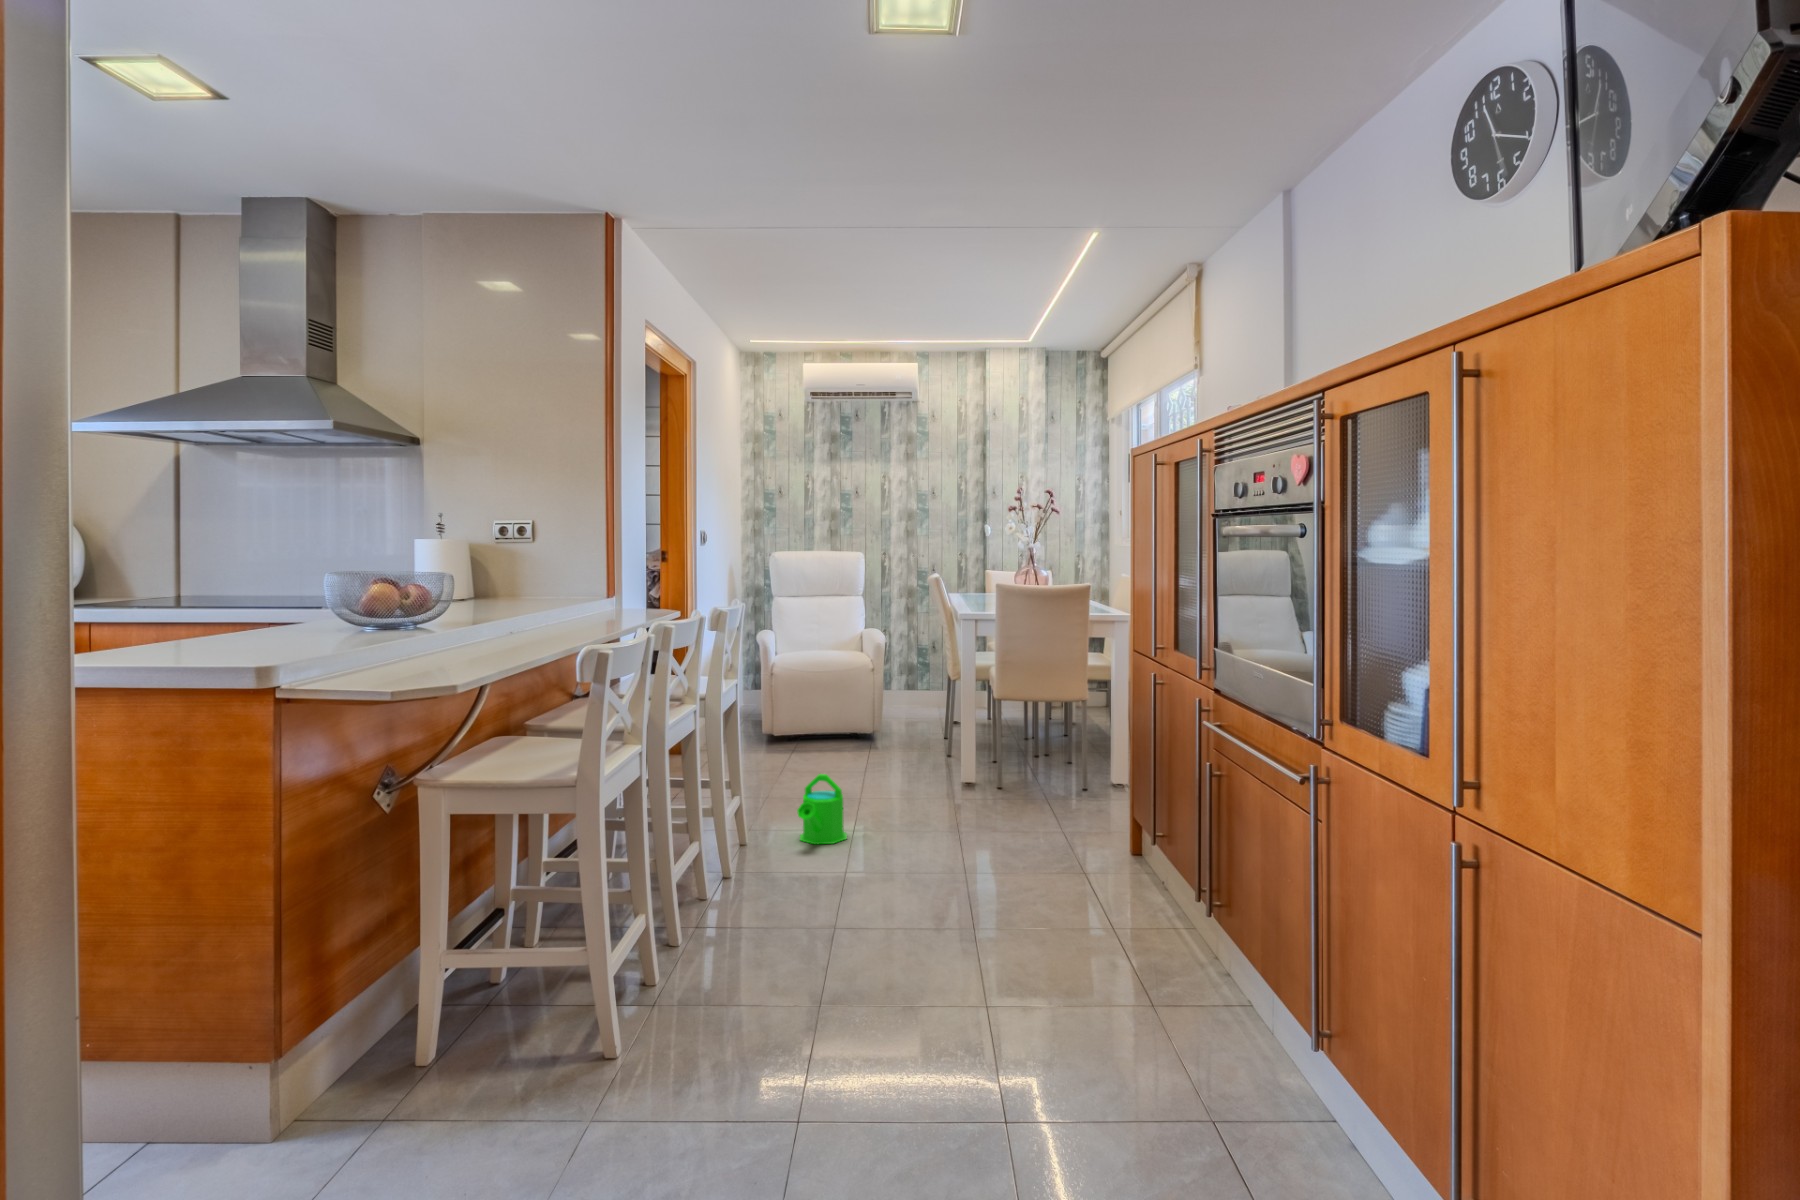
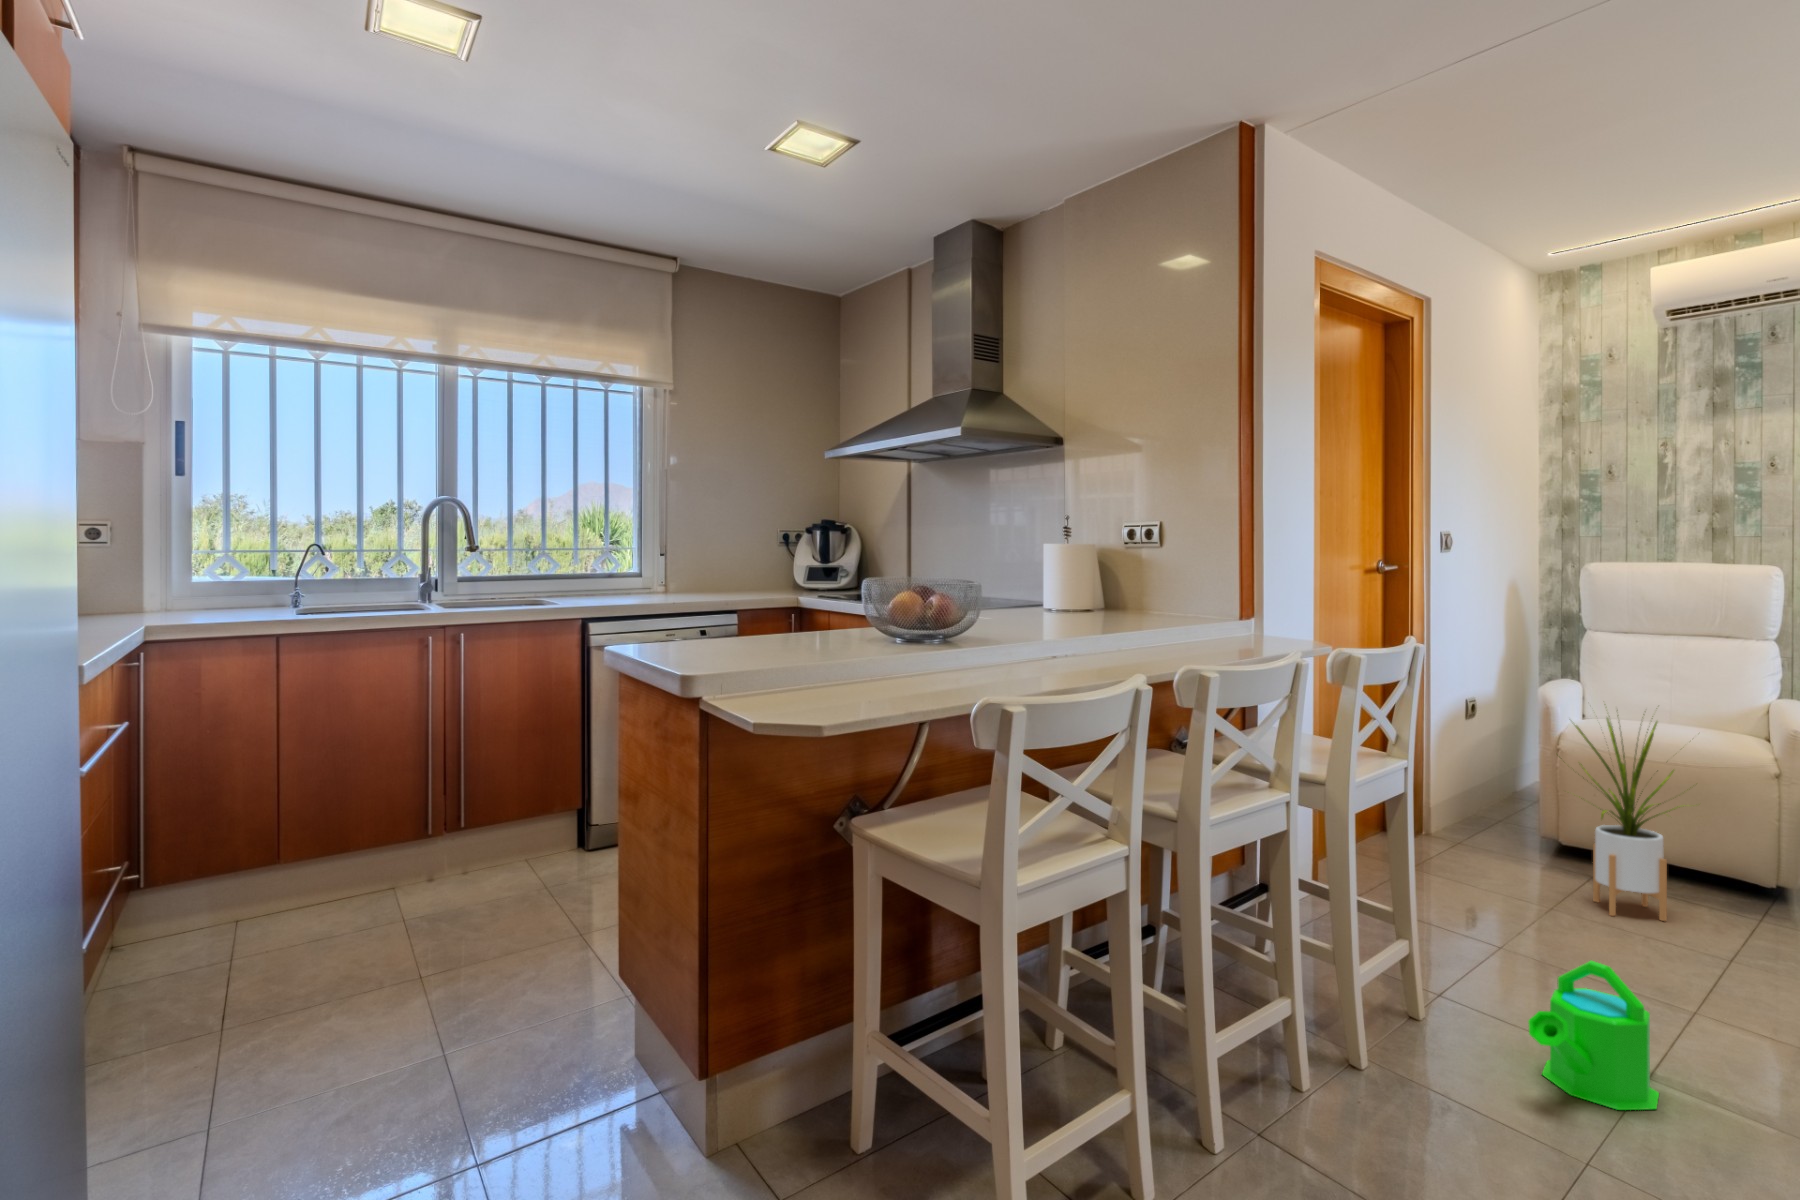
house plant: none [776,640,843,767] -> present [1559,718,1678,921]

